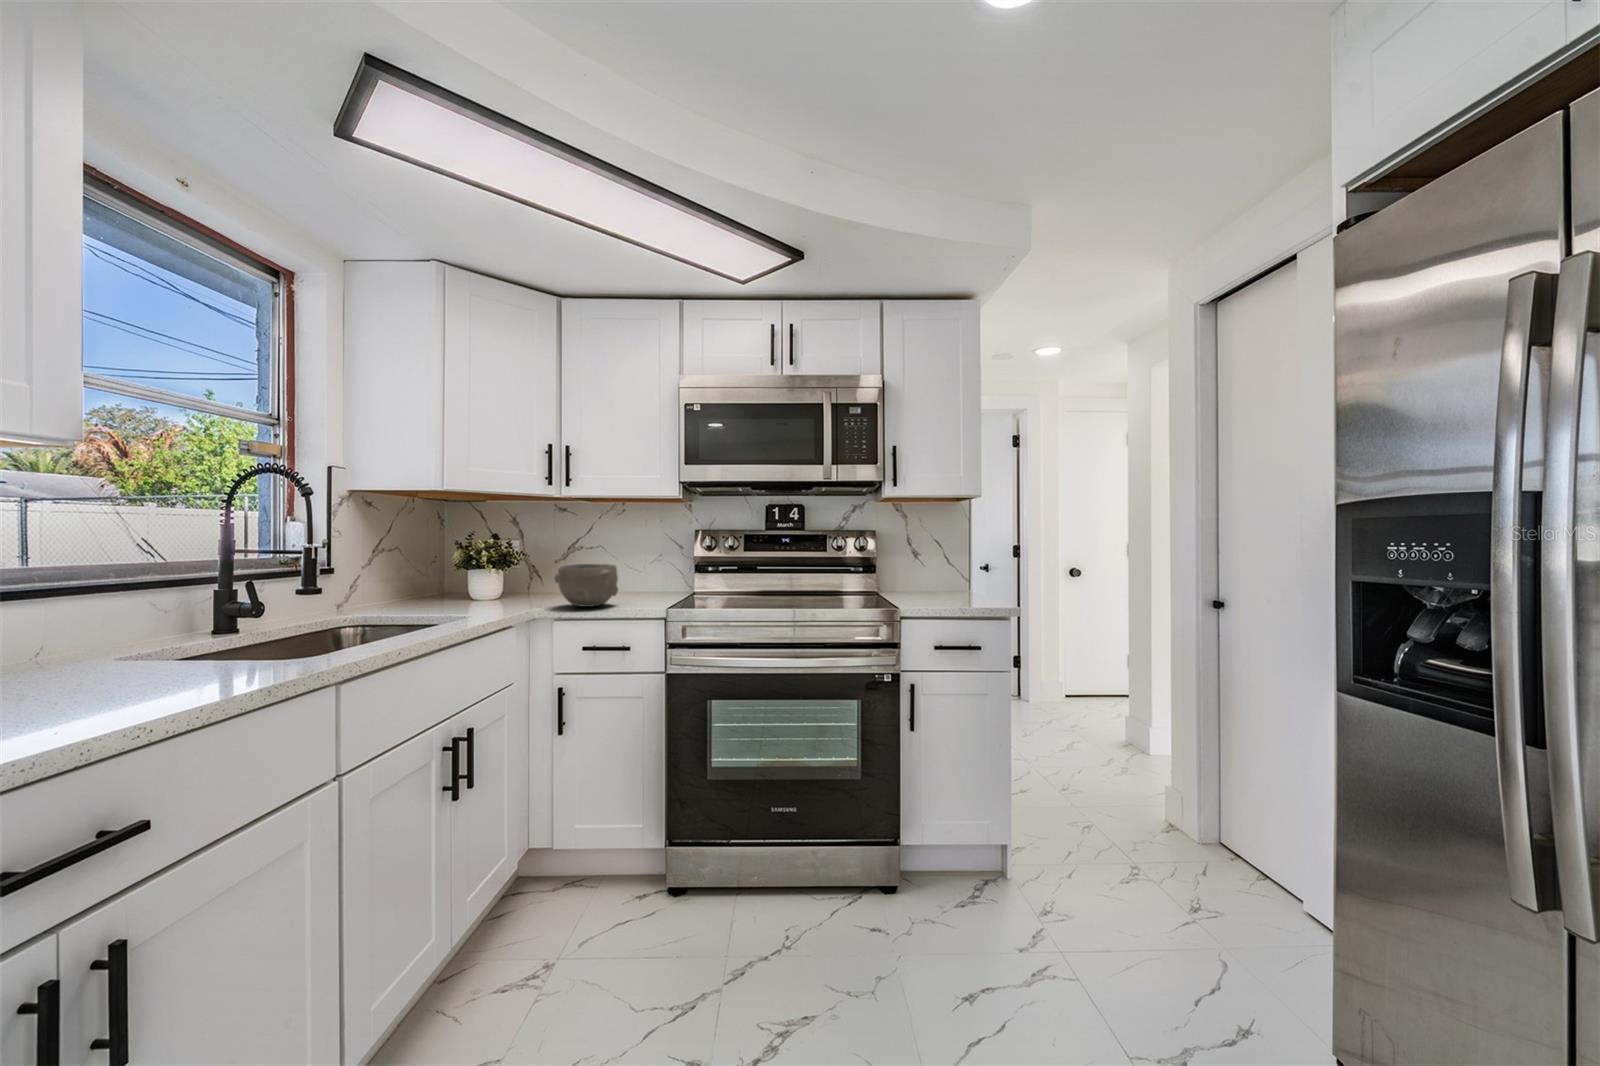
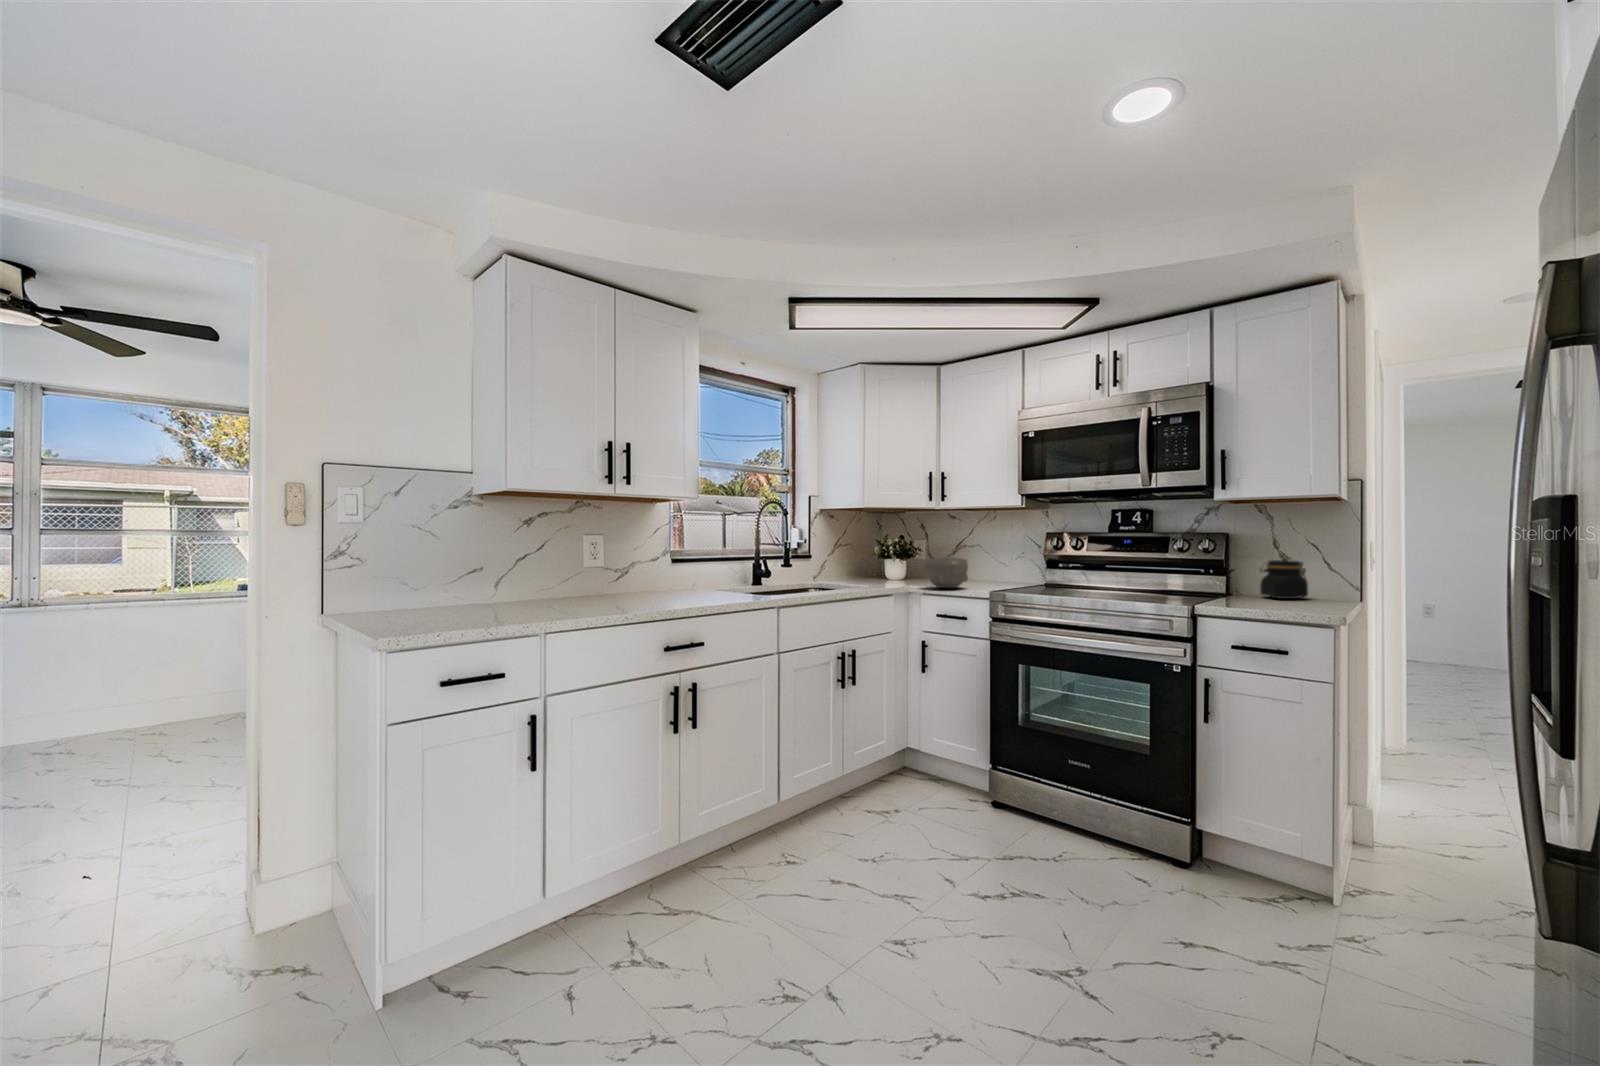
jar: none [910,557,947,593] -> present [1260,560,1308,599]

